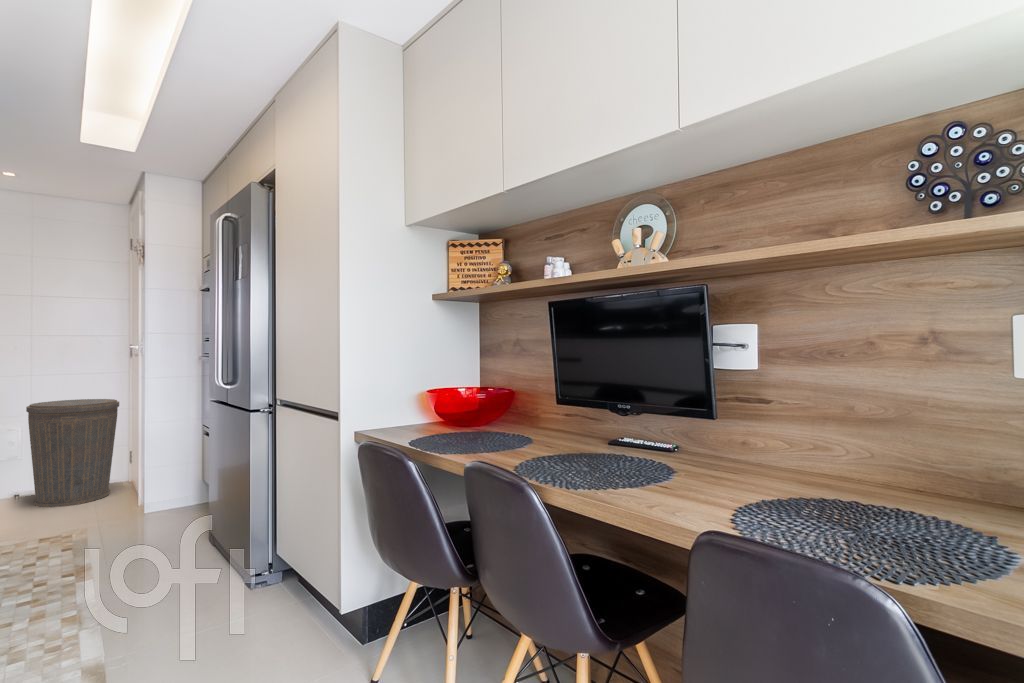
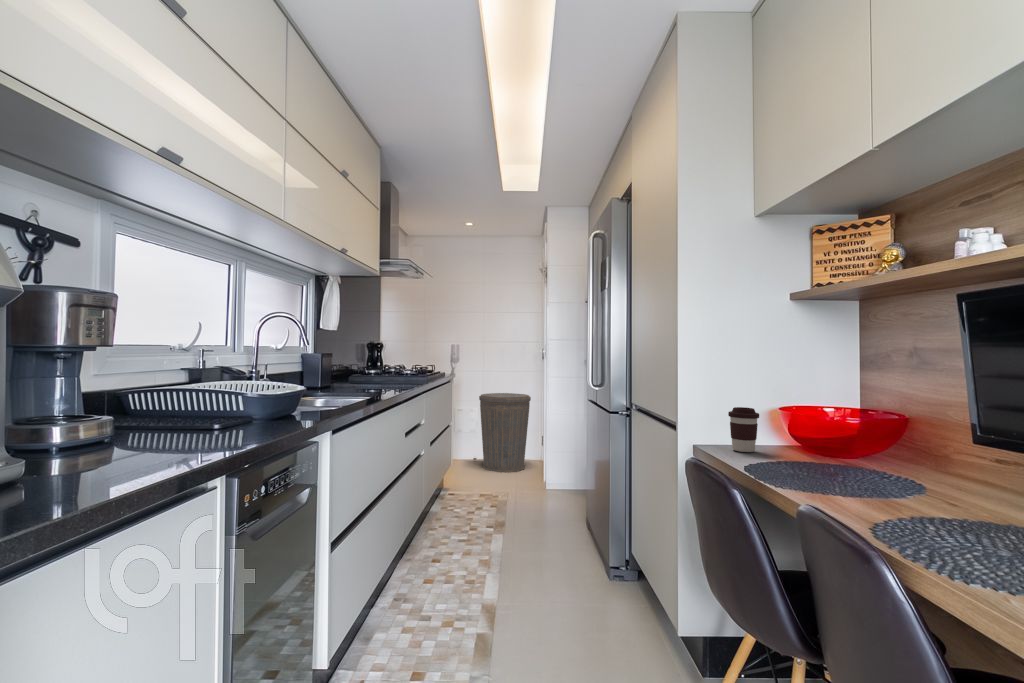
coffee cup: none [389,392,414,431] -> present [728,407,759,452]

